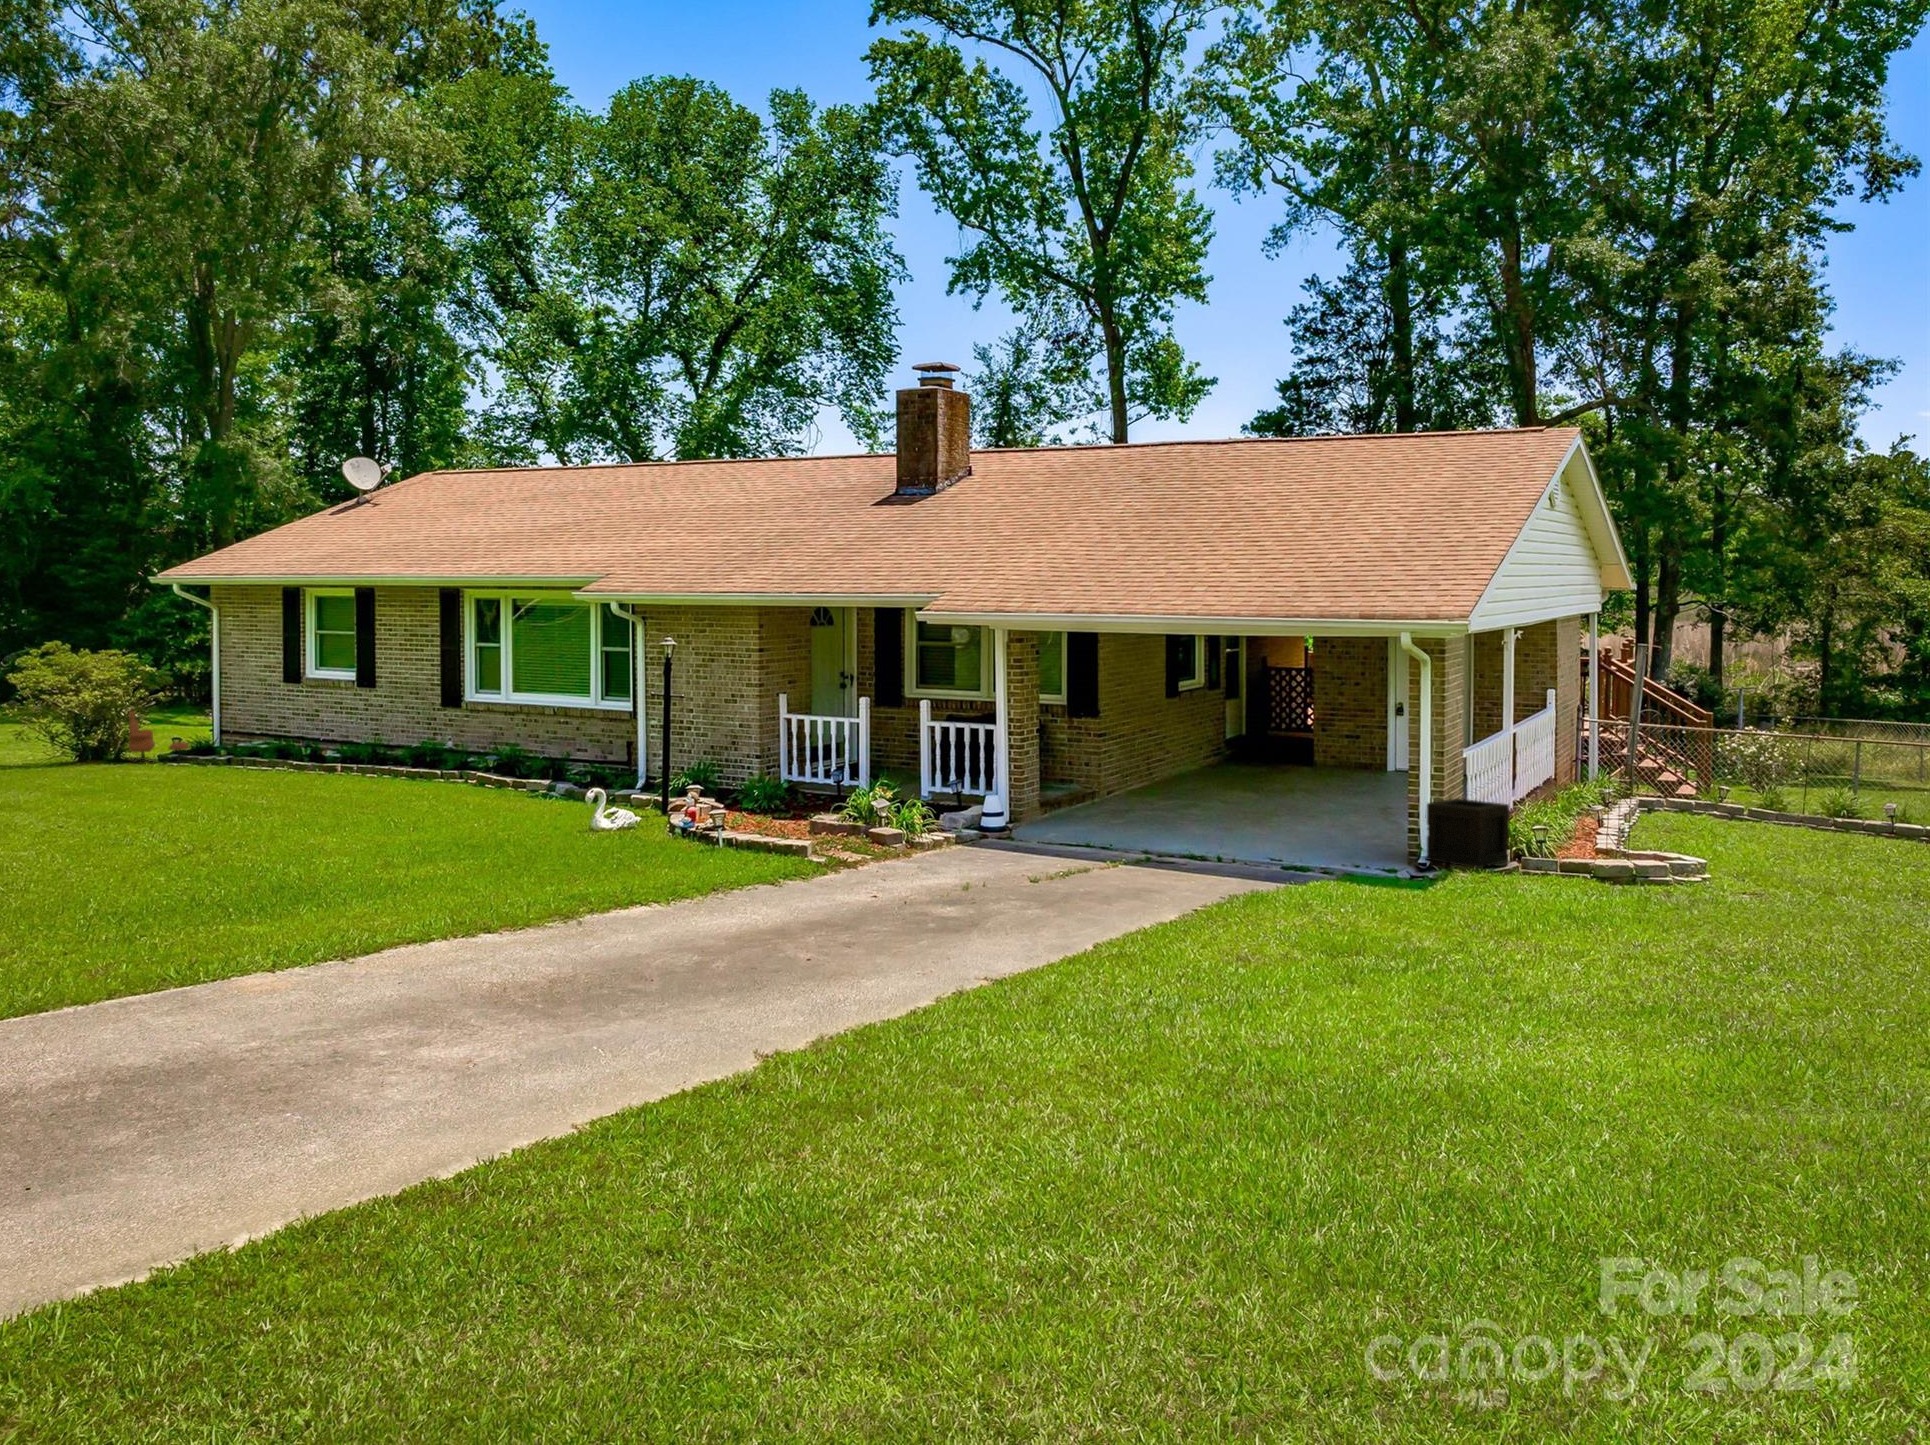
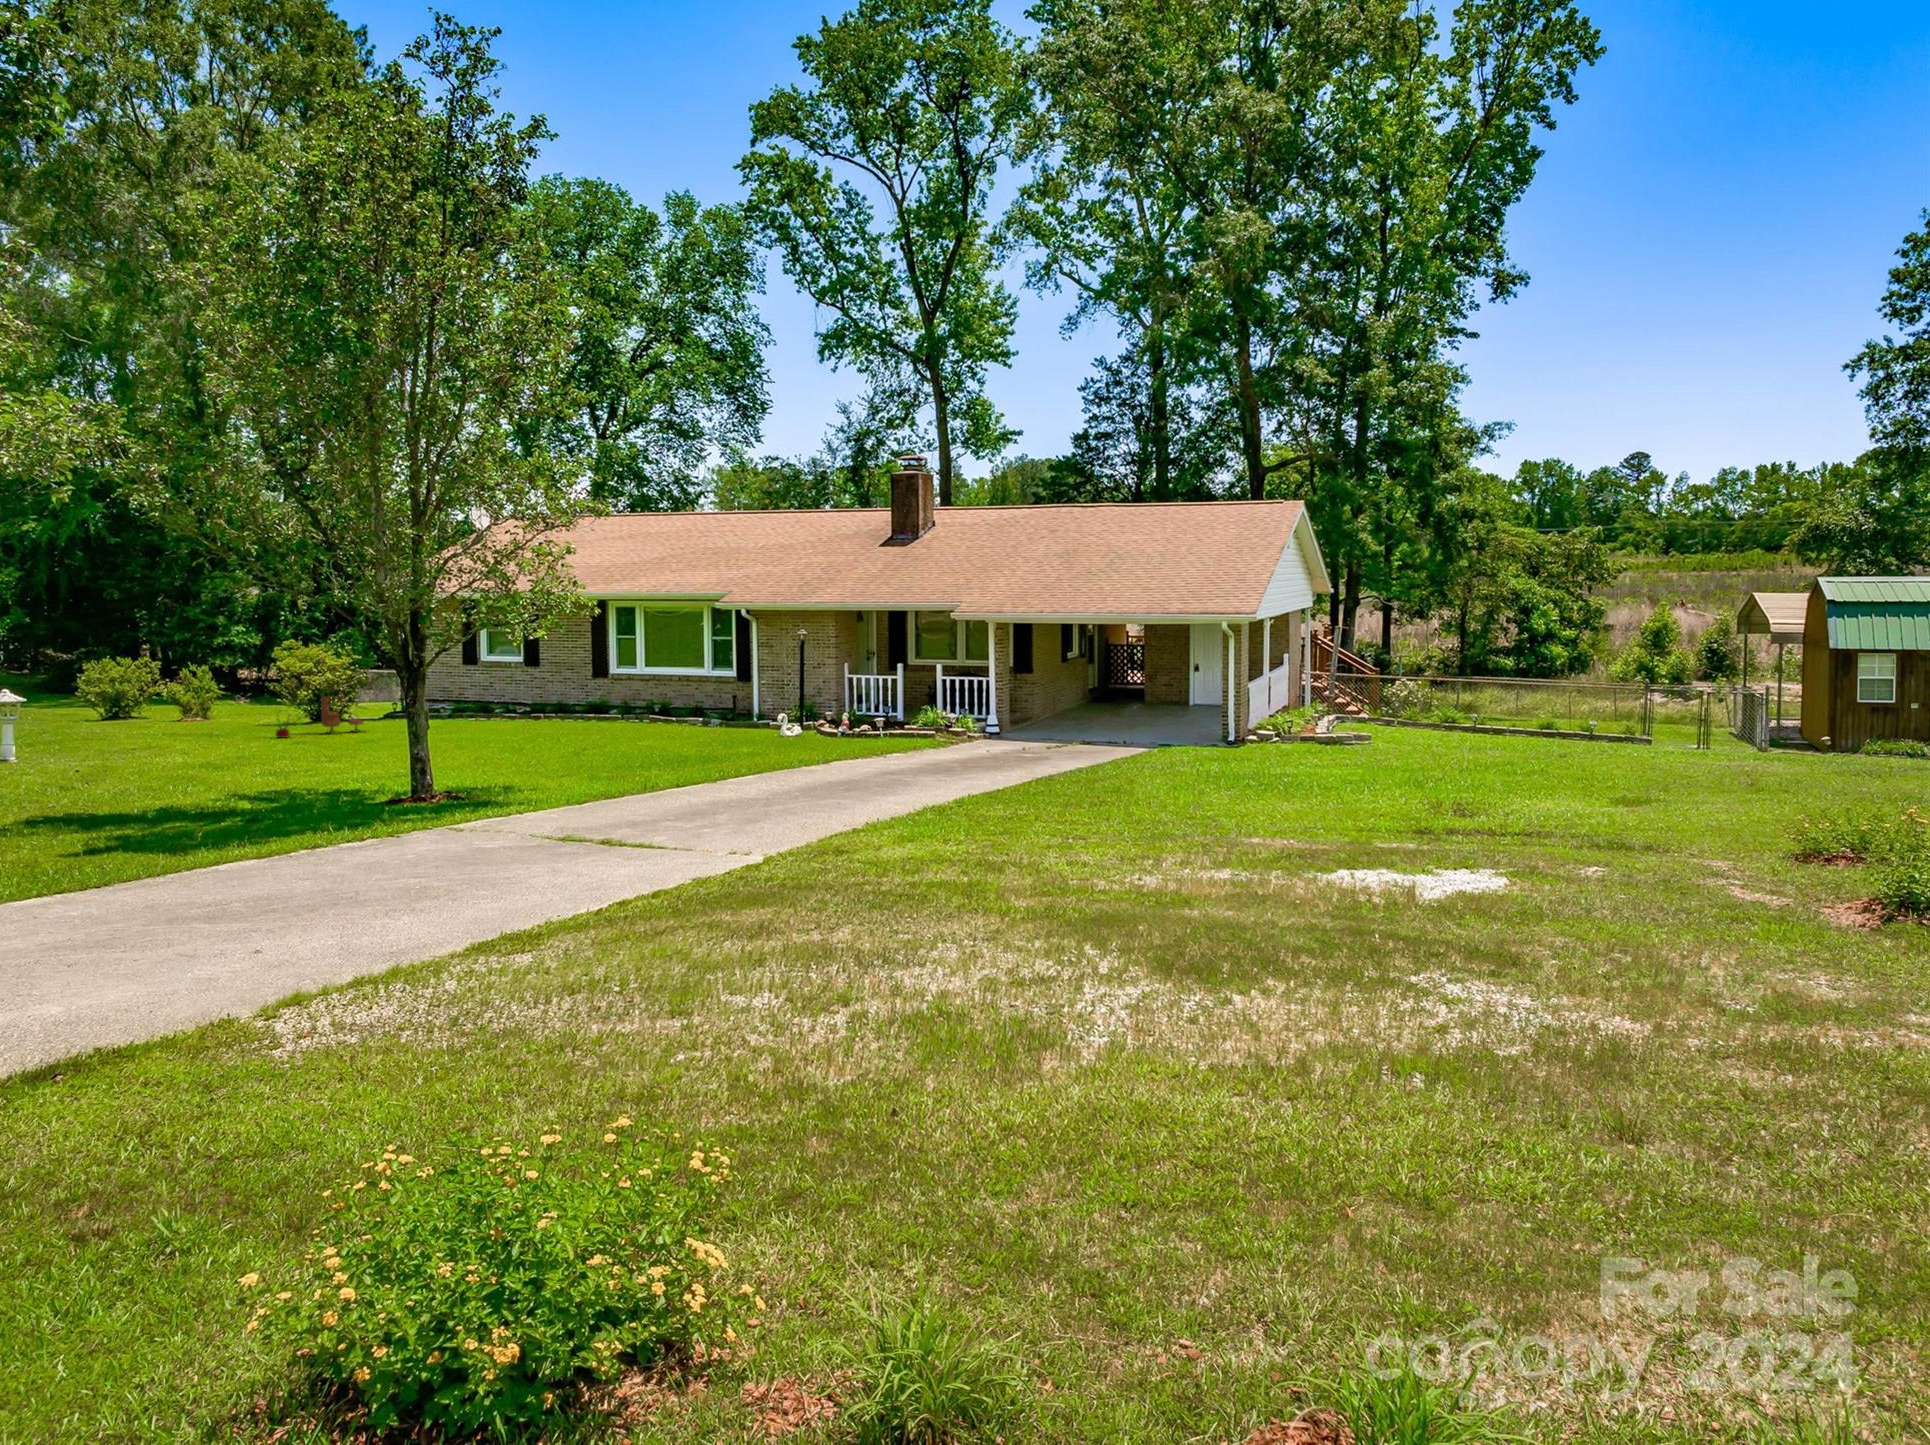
decorative plant: none [51,723,75,767] -> present [276,714,293,738]
wooden crate: present [1425,798,1509,868] -> none [1236,704,1277,737]

